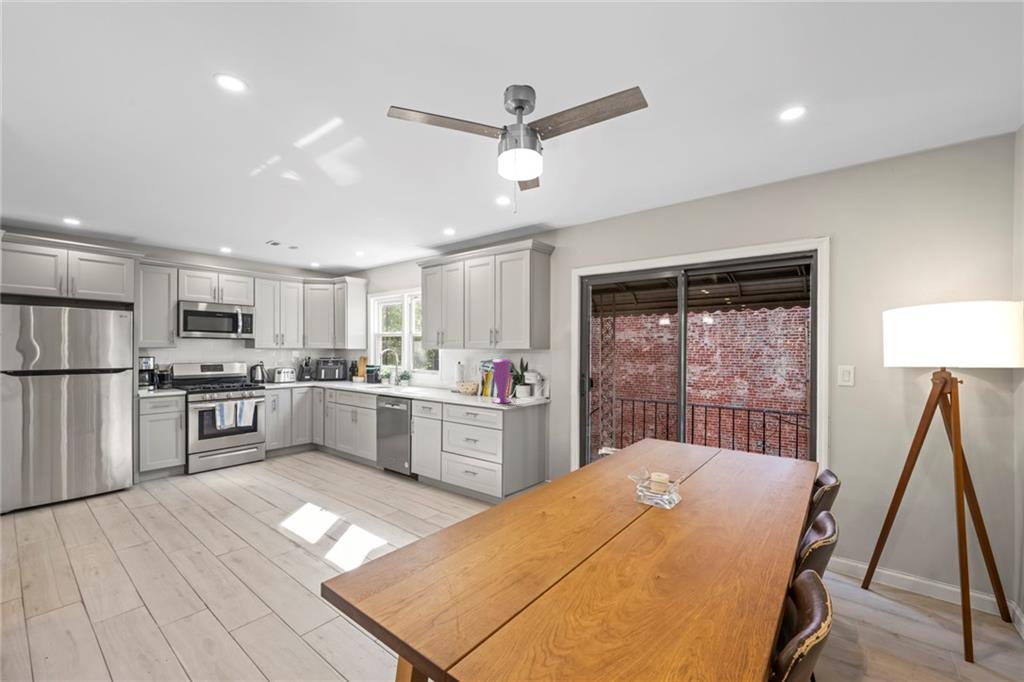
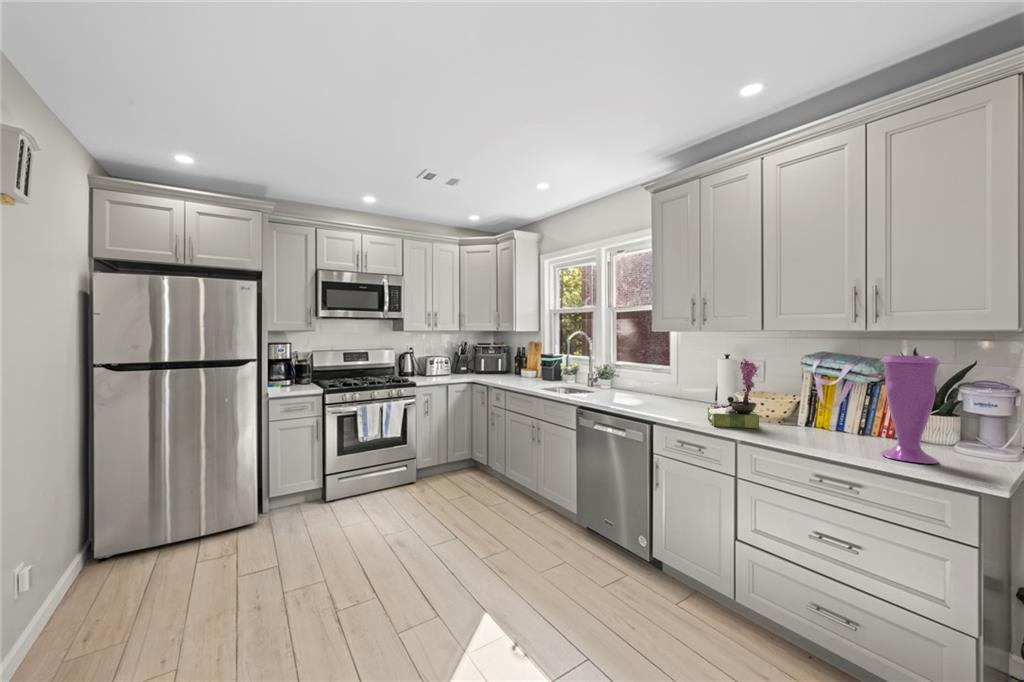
flower arrangement: none [438,362,464,397] -> present [708,359,759,429]

